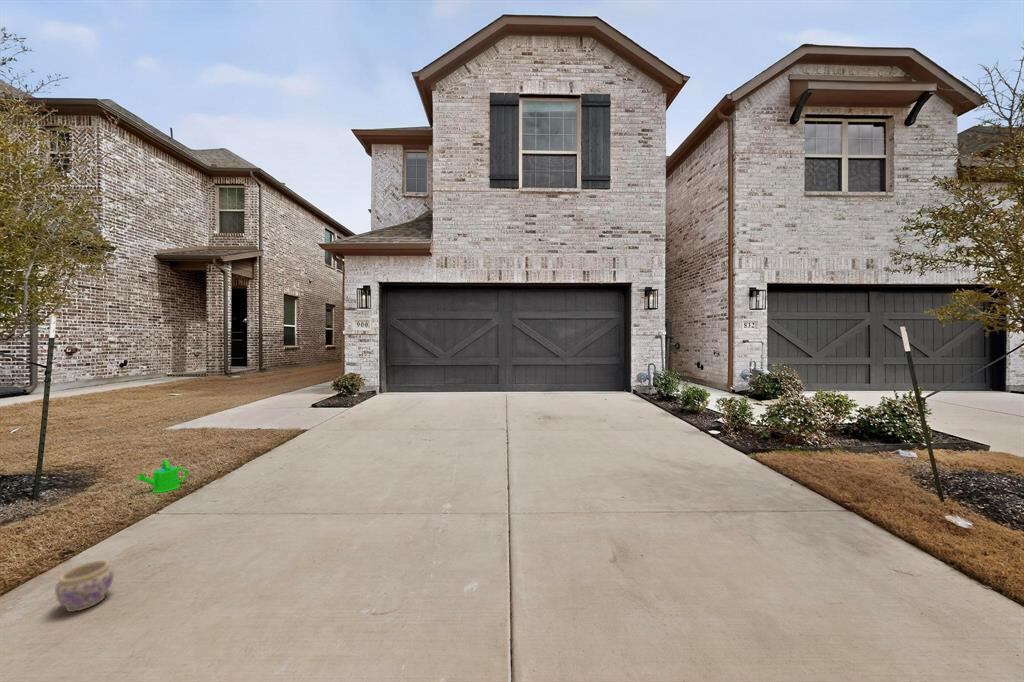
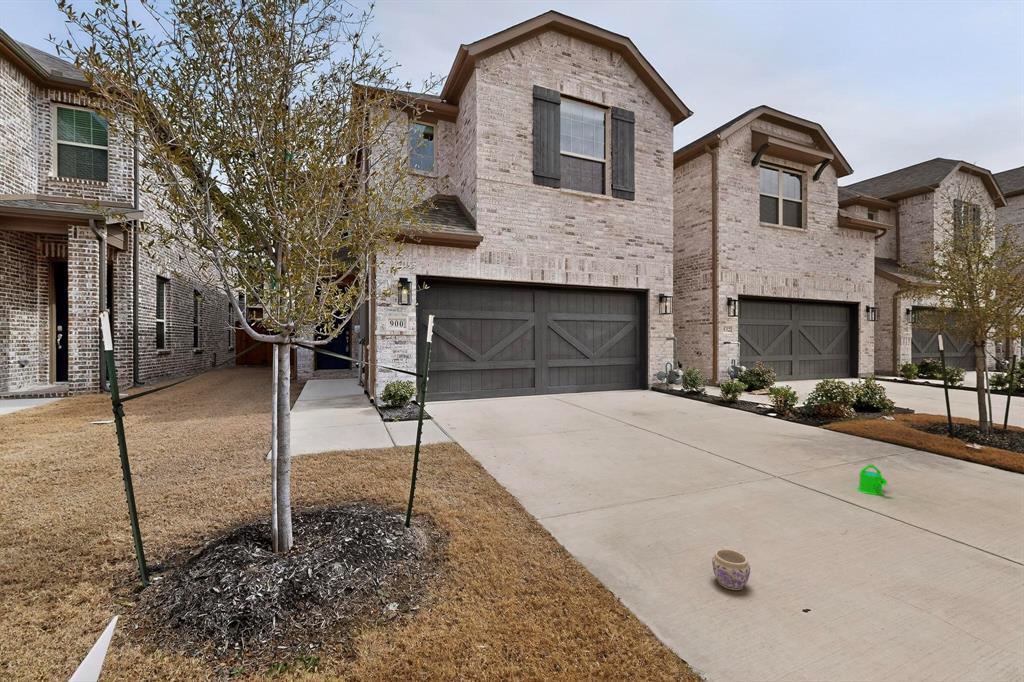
watering can: present [136,460,189,492] -> present [858,464,887,495]

